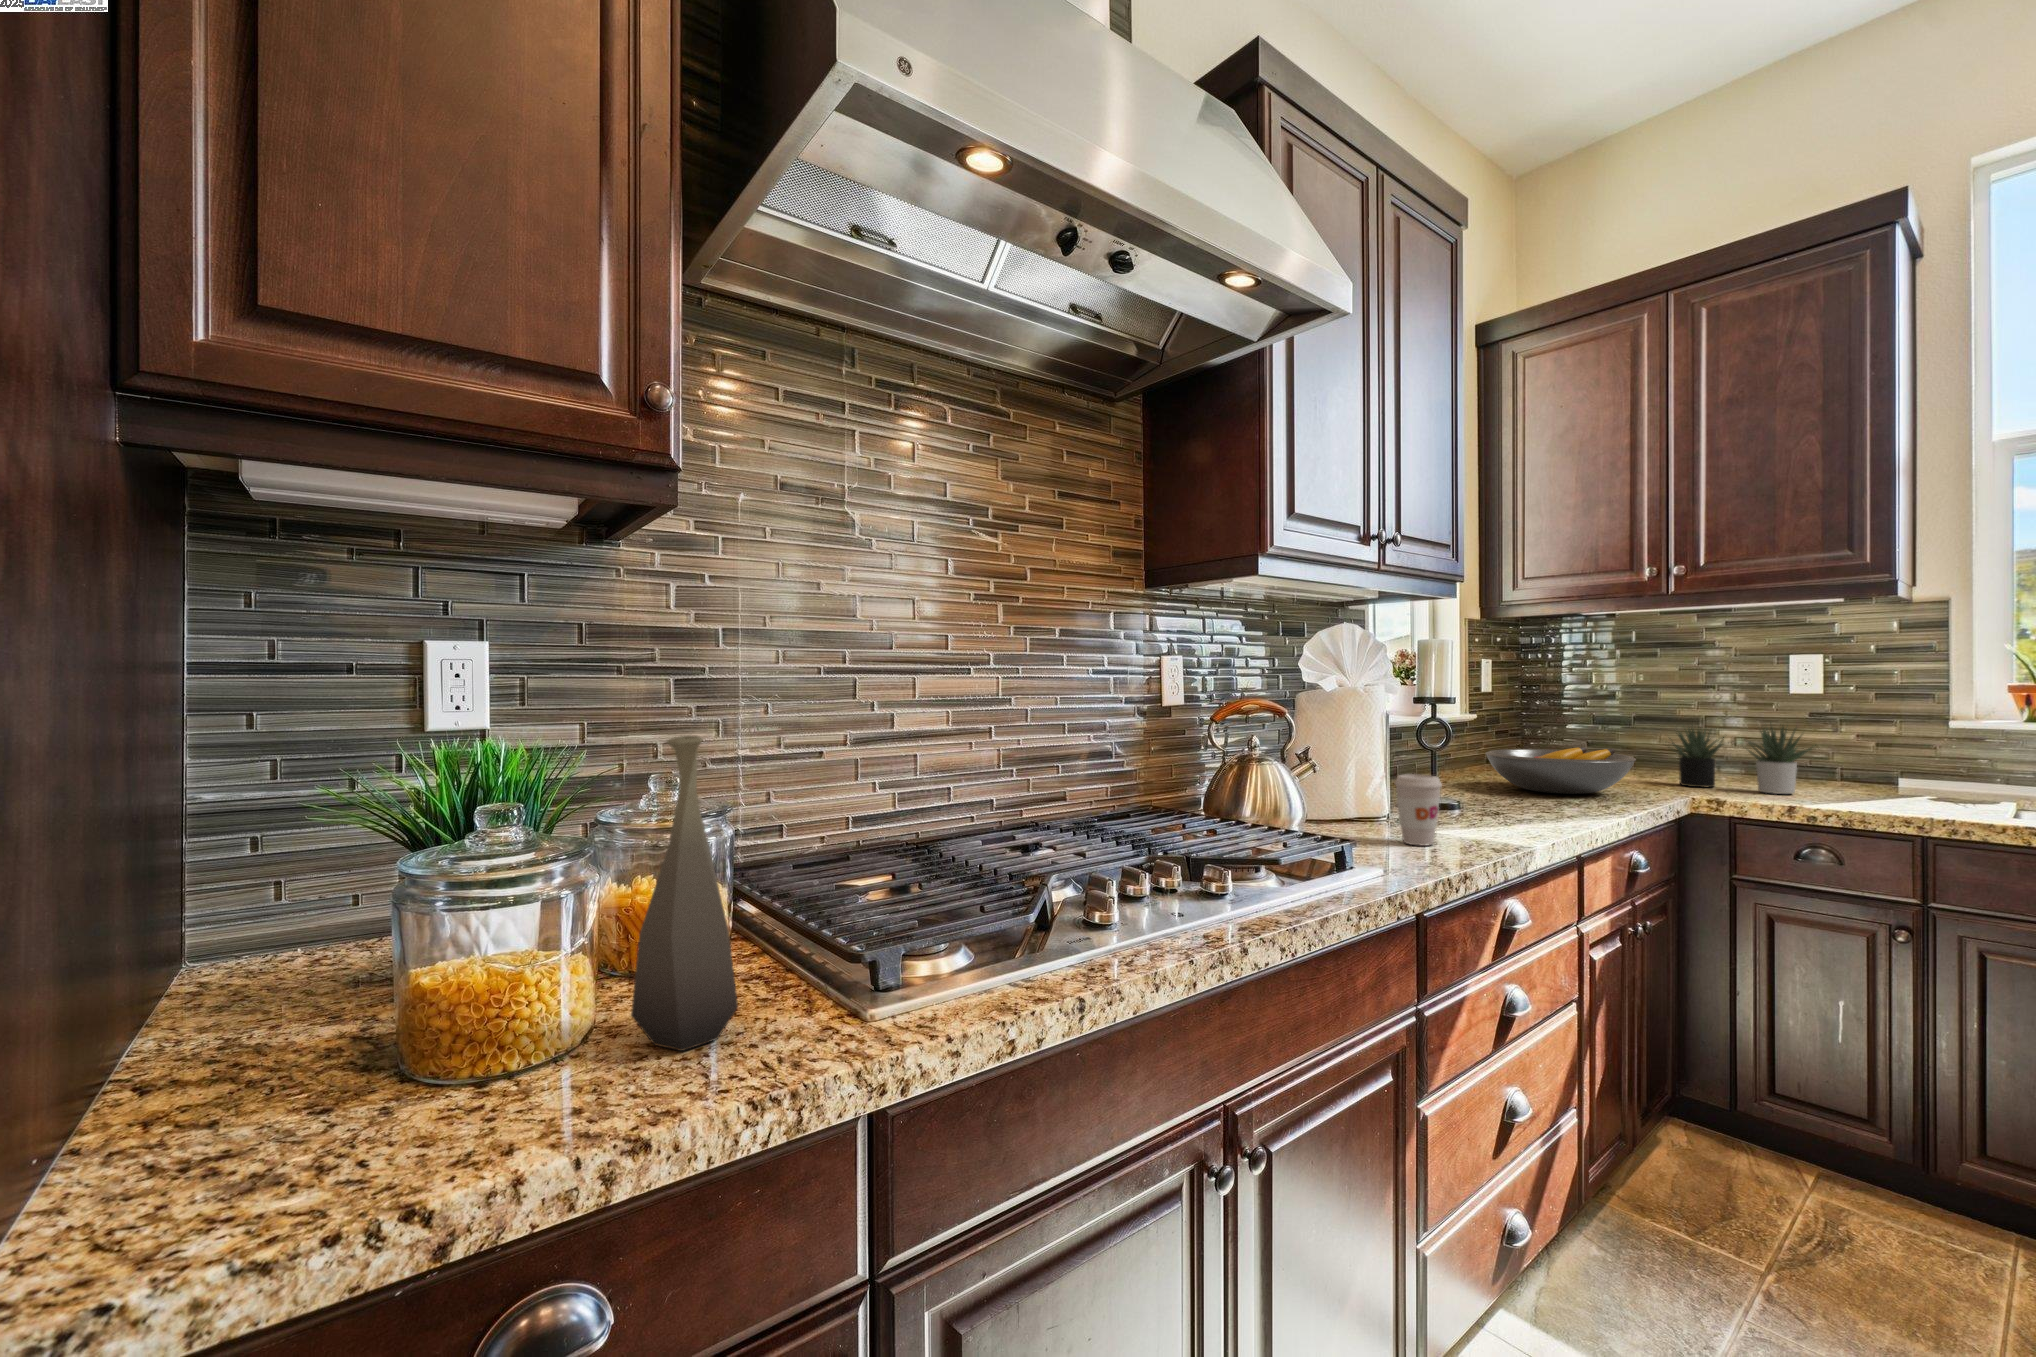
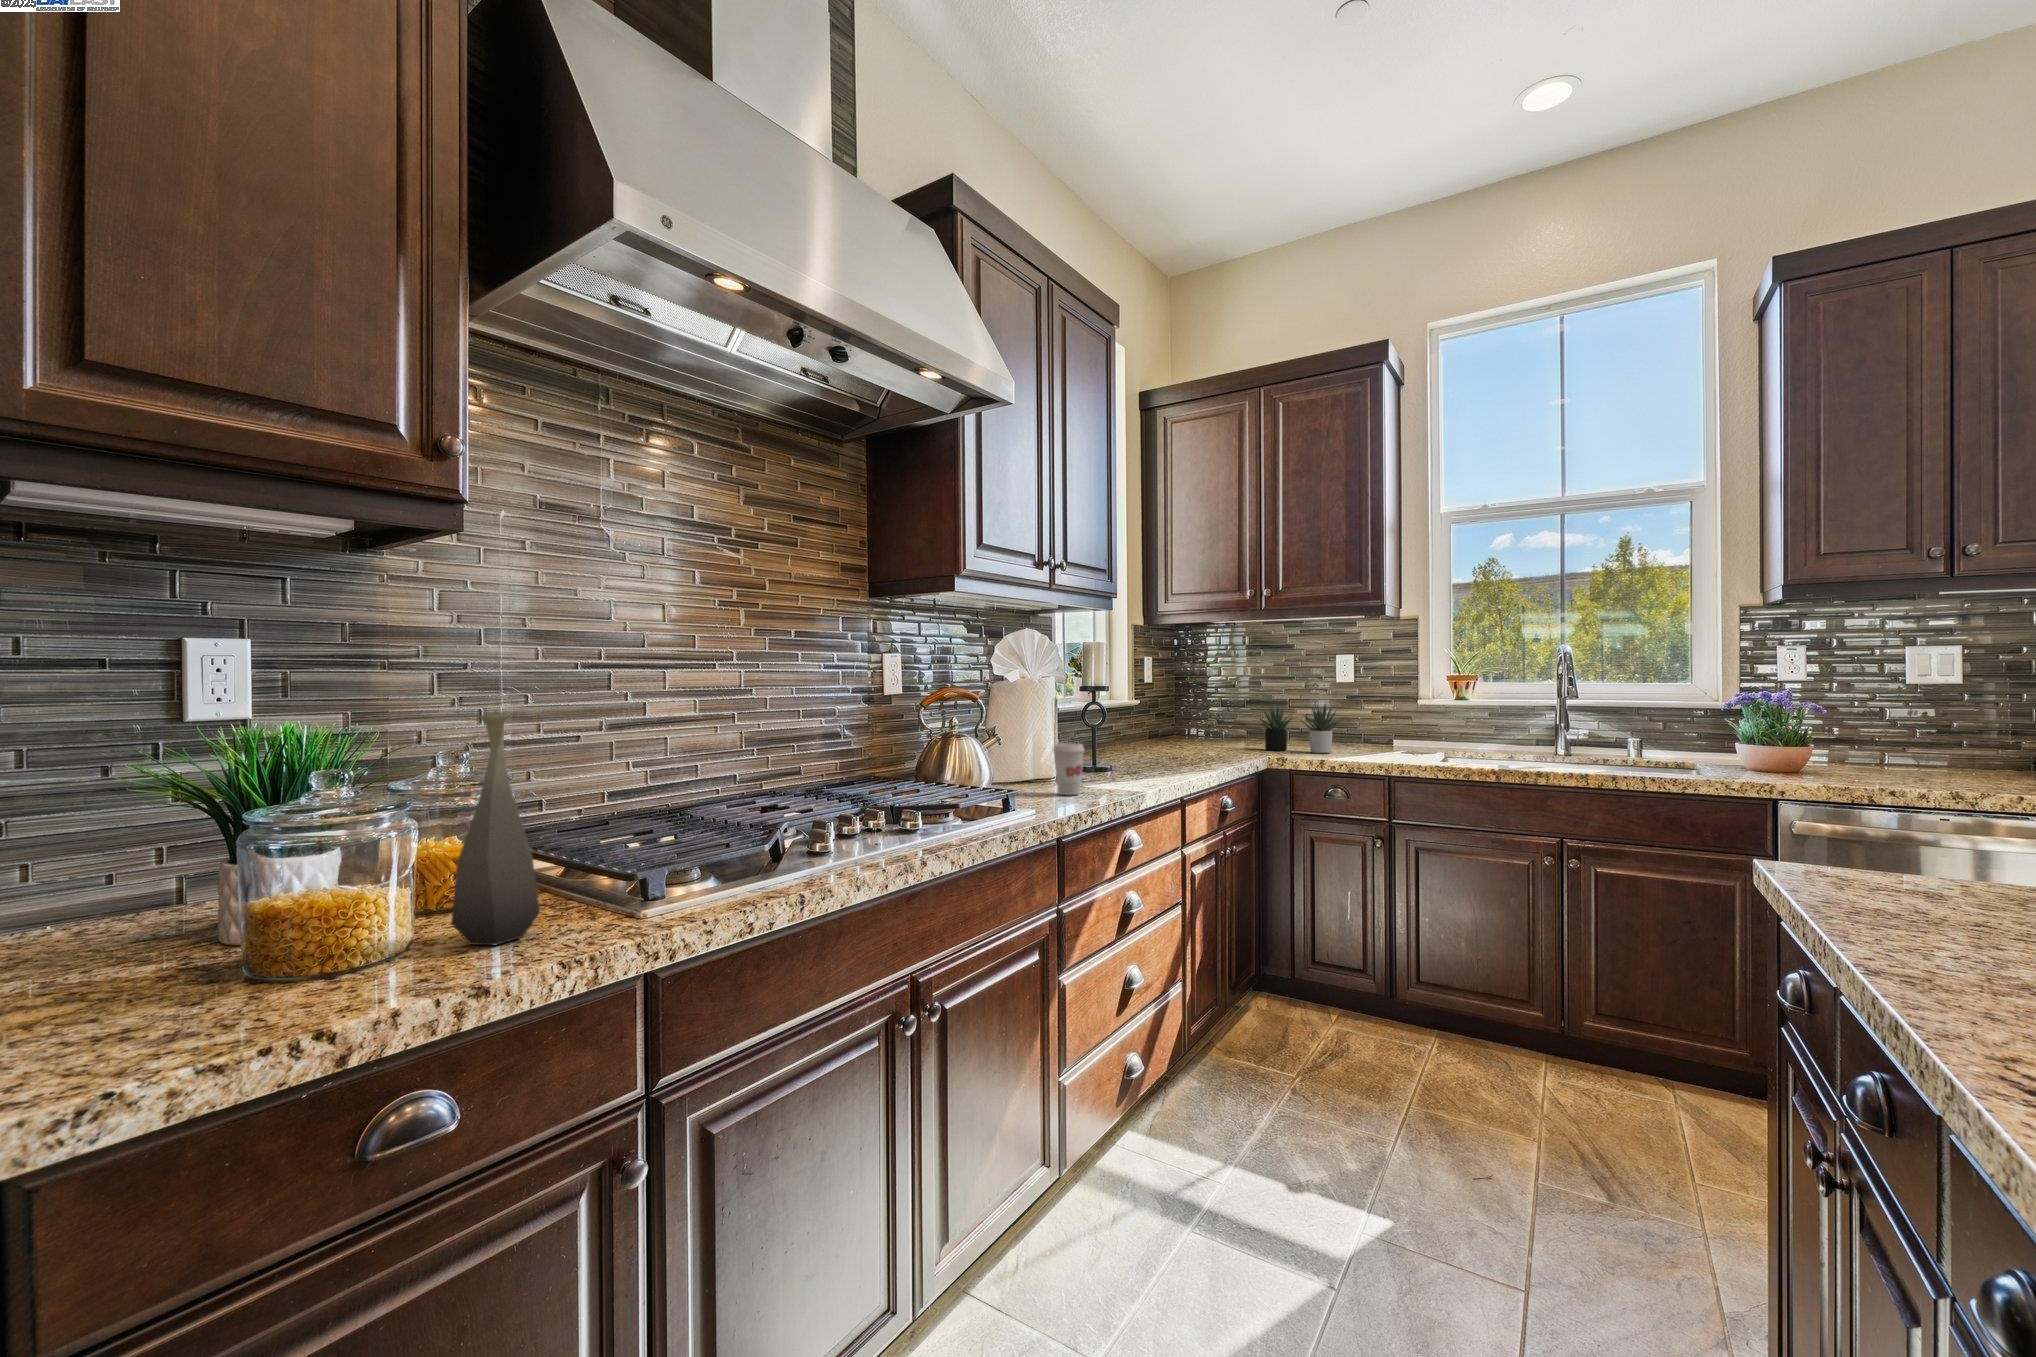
fruit bowl: present [1486,747,1636,794] -> none [1134,723,1232,758]

